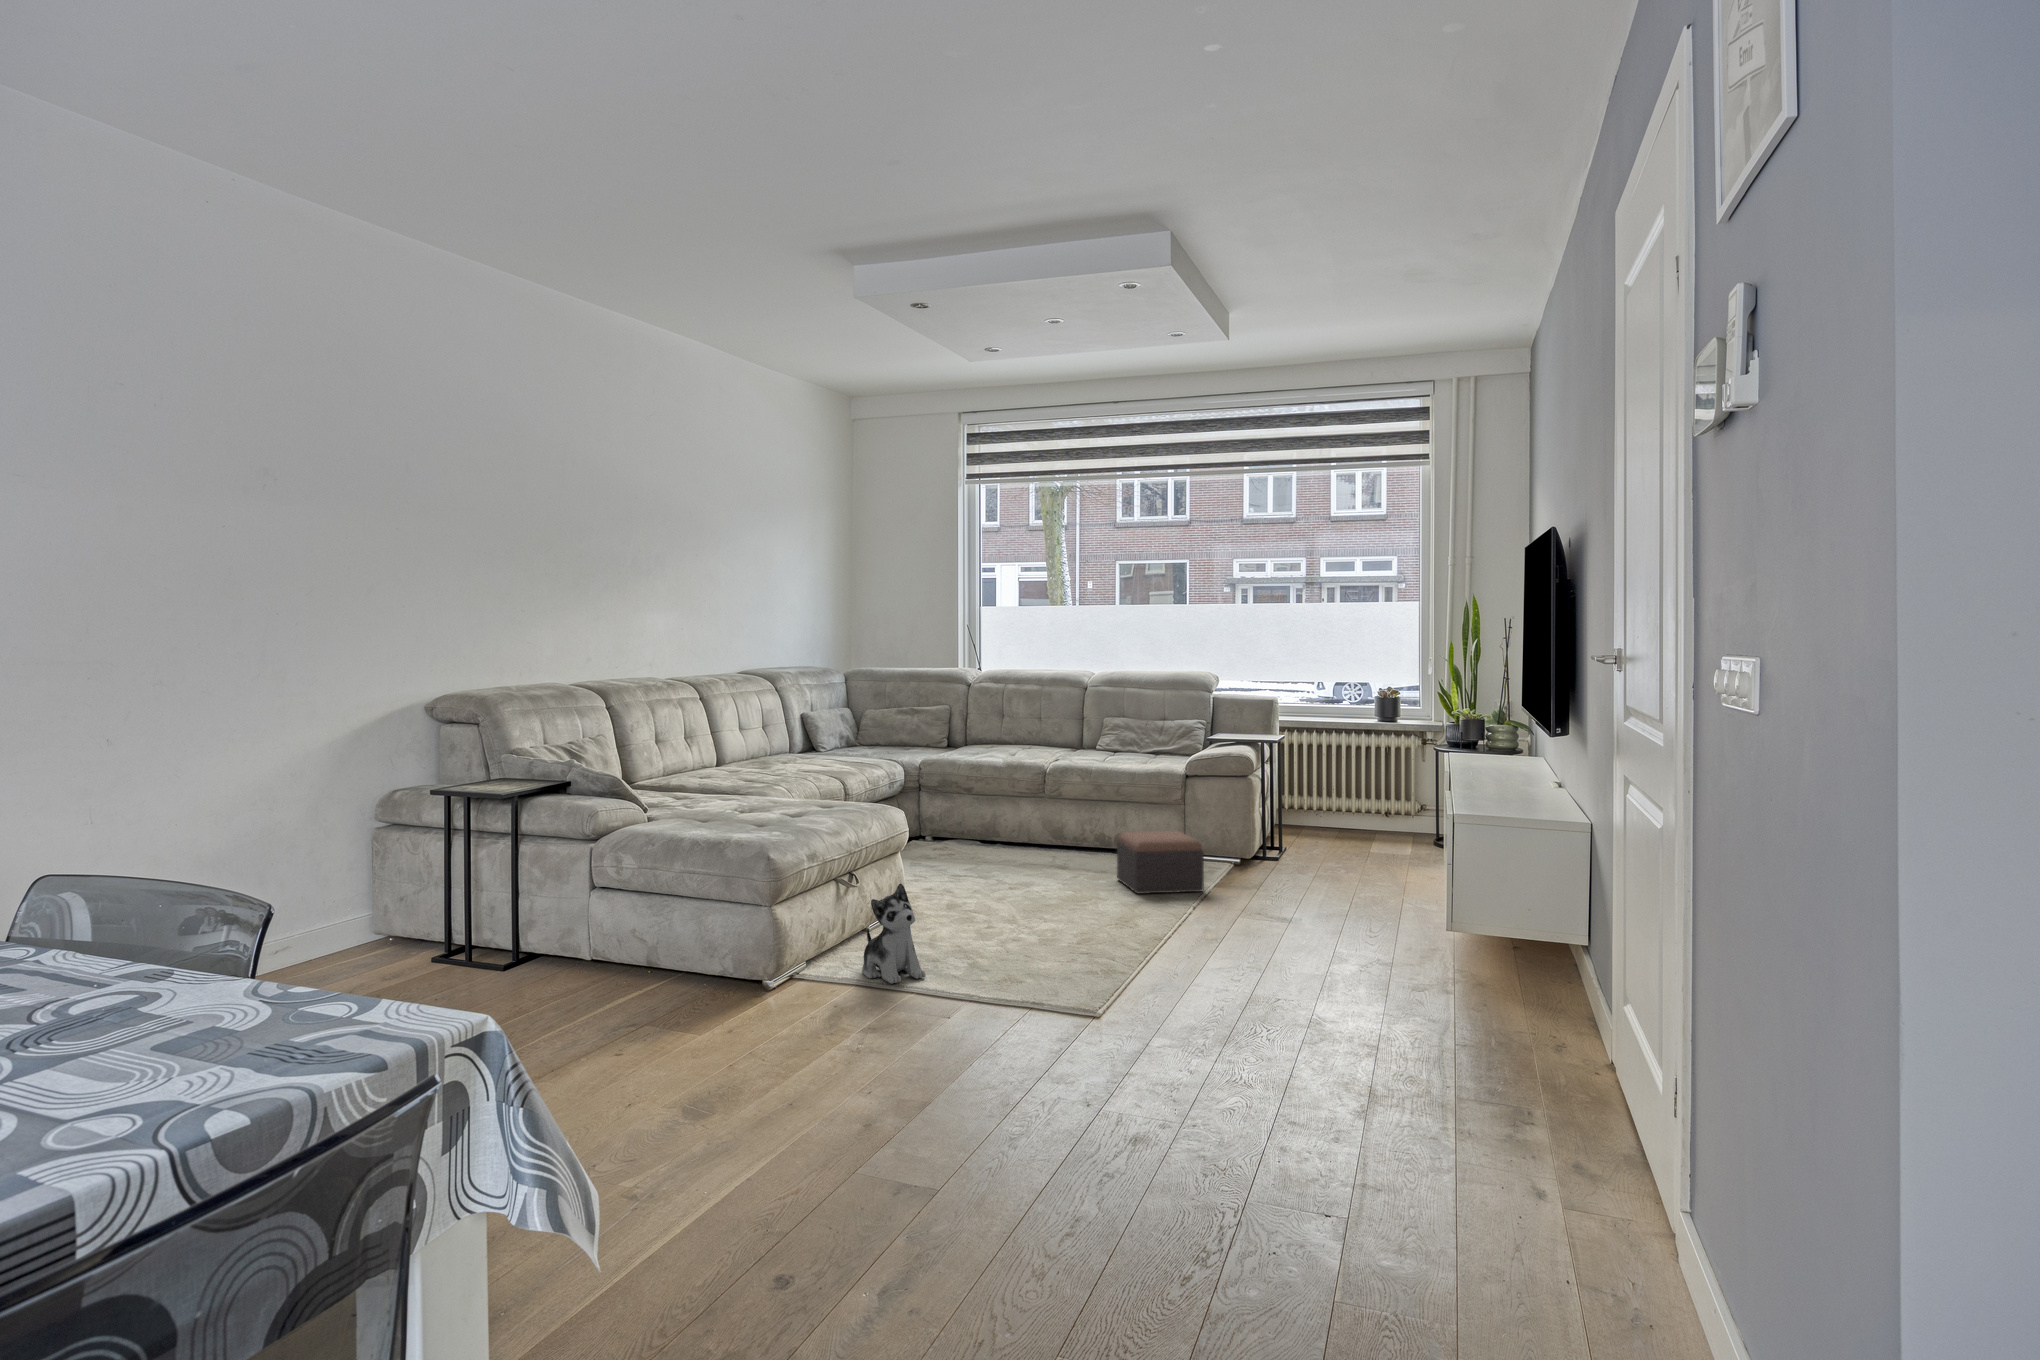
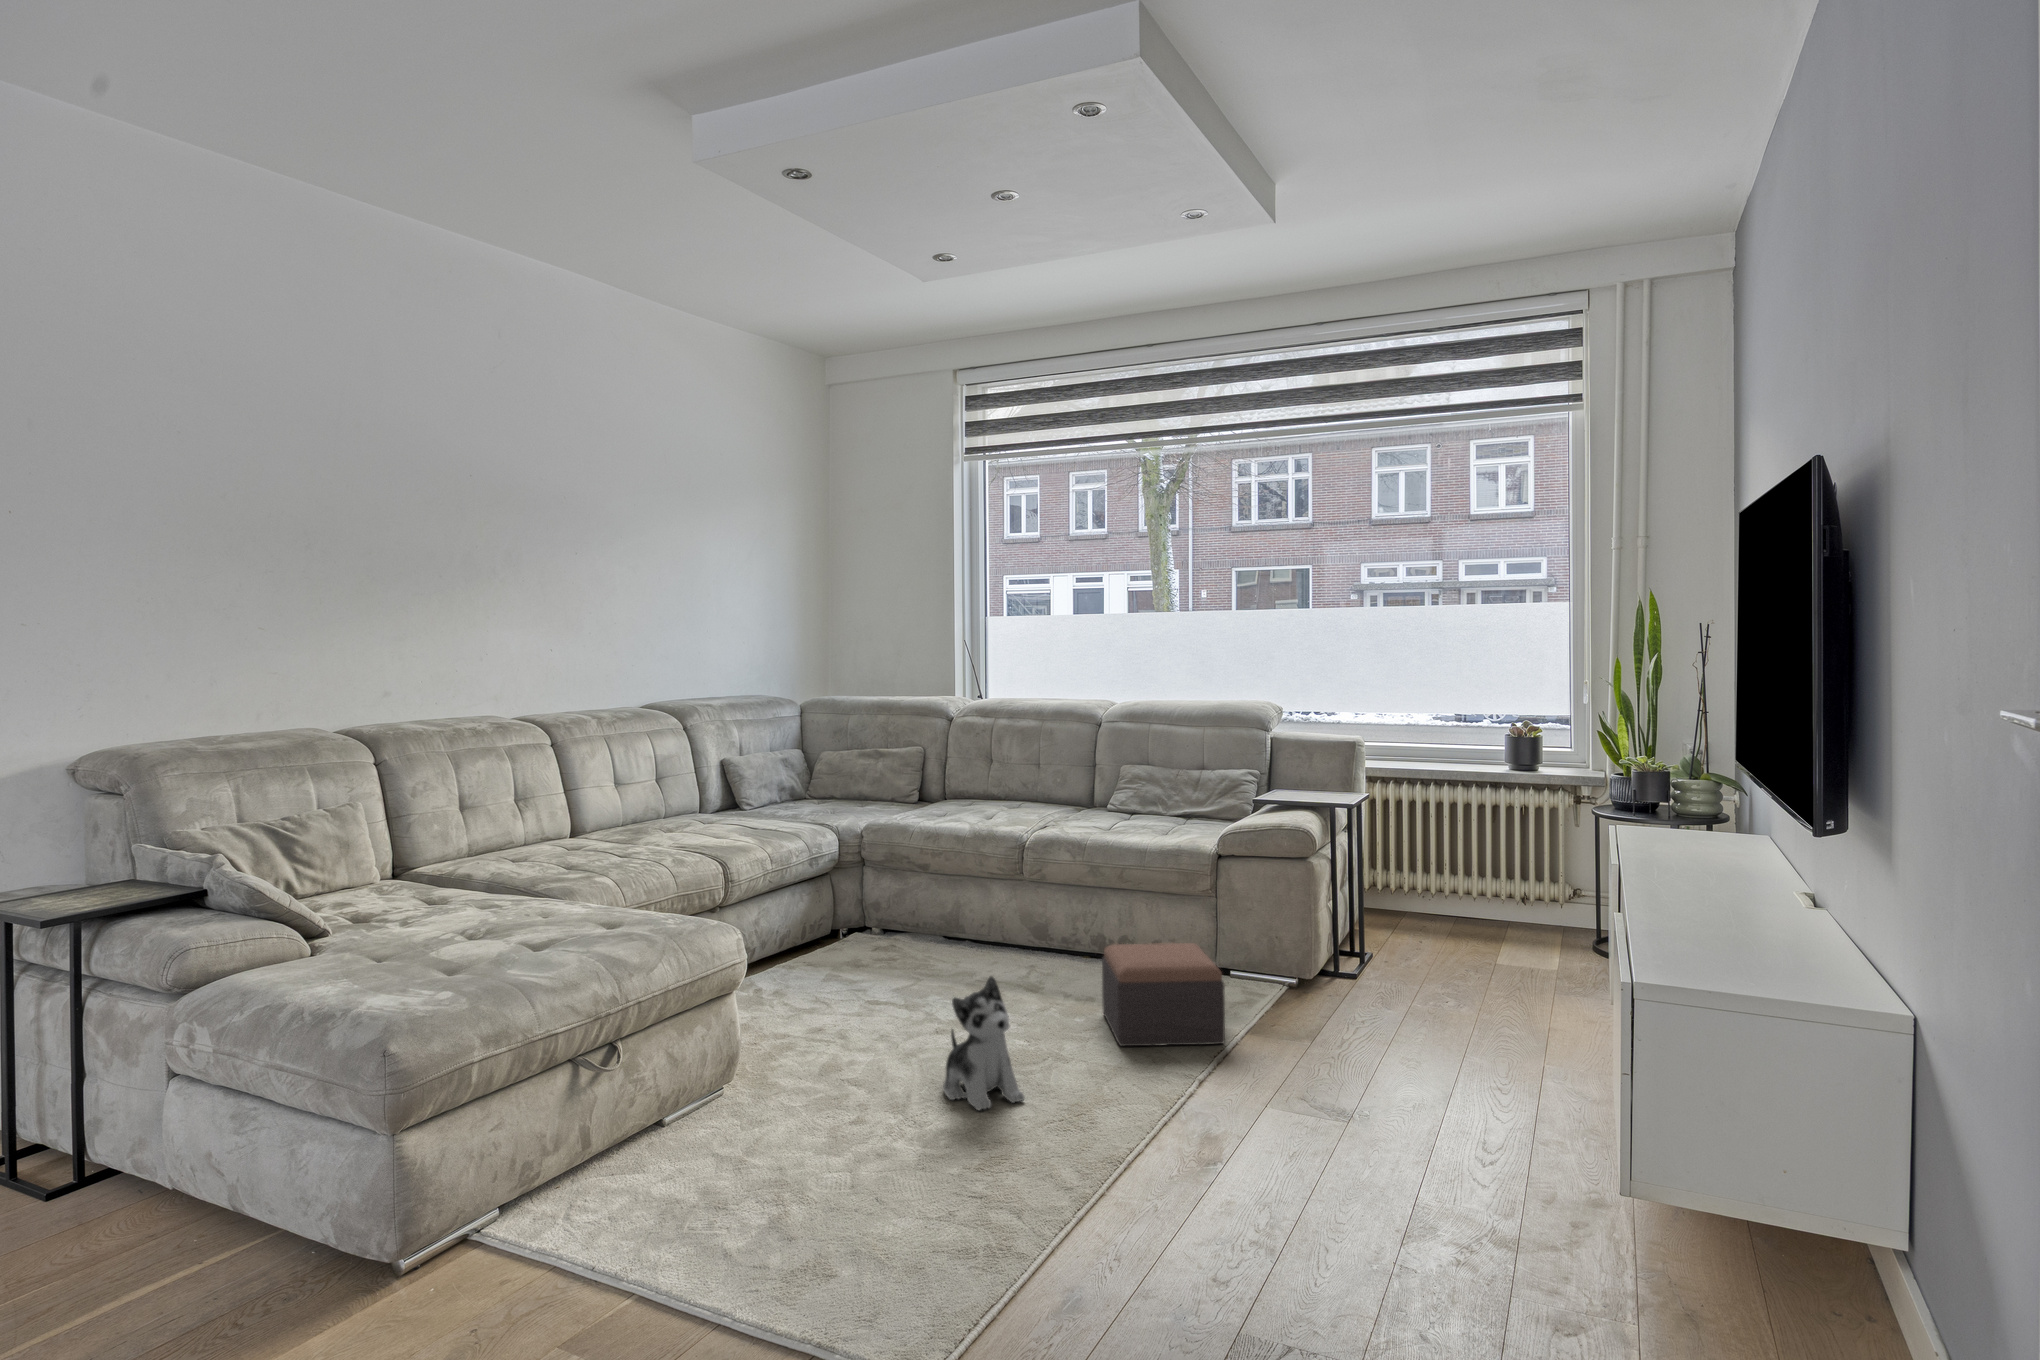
plush toy: present [862,884,926,984] -> present [943,976,1025,1110]

